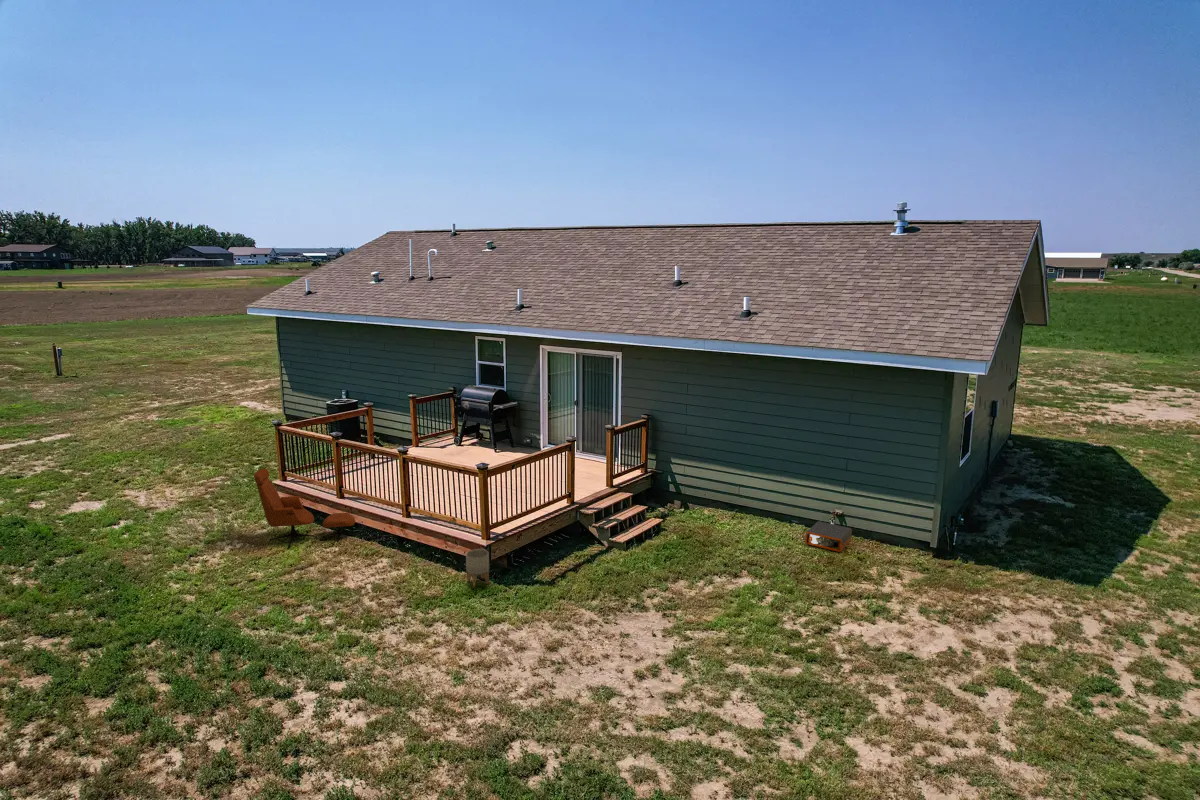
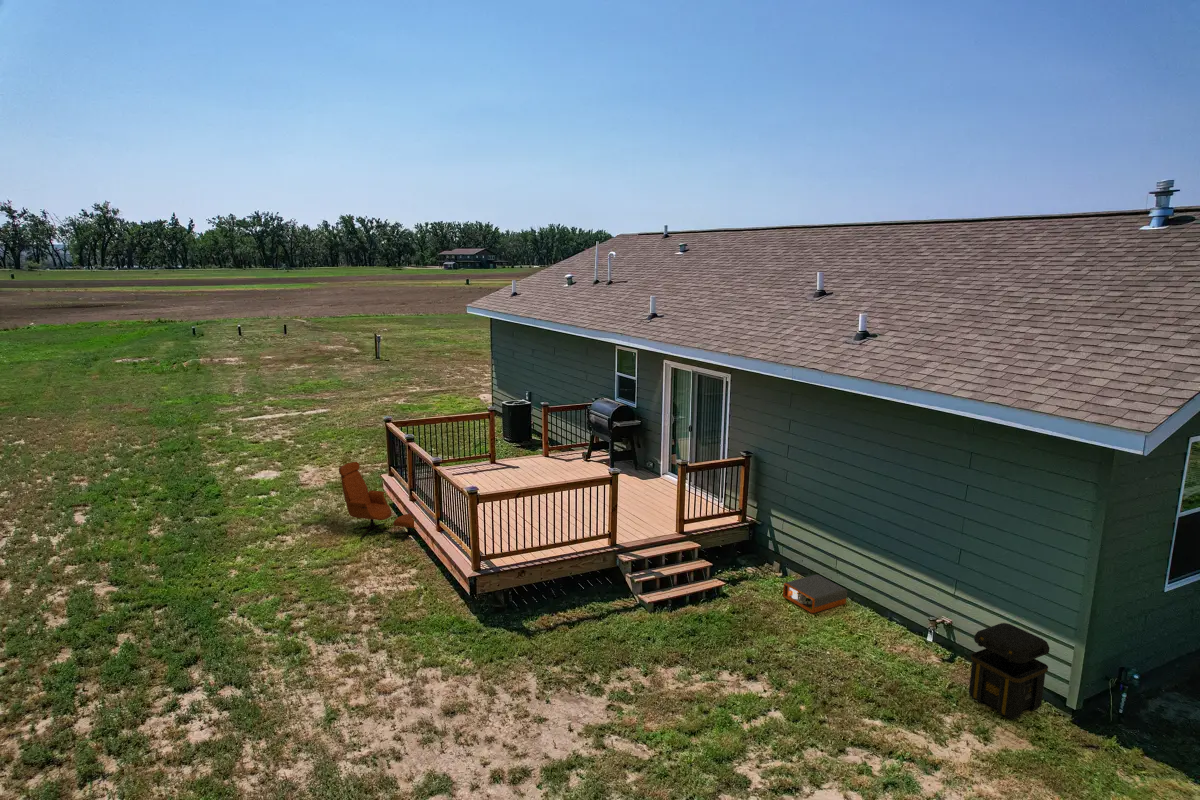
toolbox: none [873,502,919,562] -> present [969,623,1050,719]
storage box: present [805,521,852,552] -> present [783,574,847,613]
planter: present [466,549,489,587] -> none [455,575,480,615]

